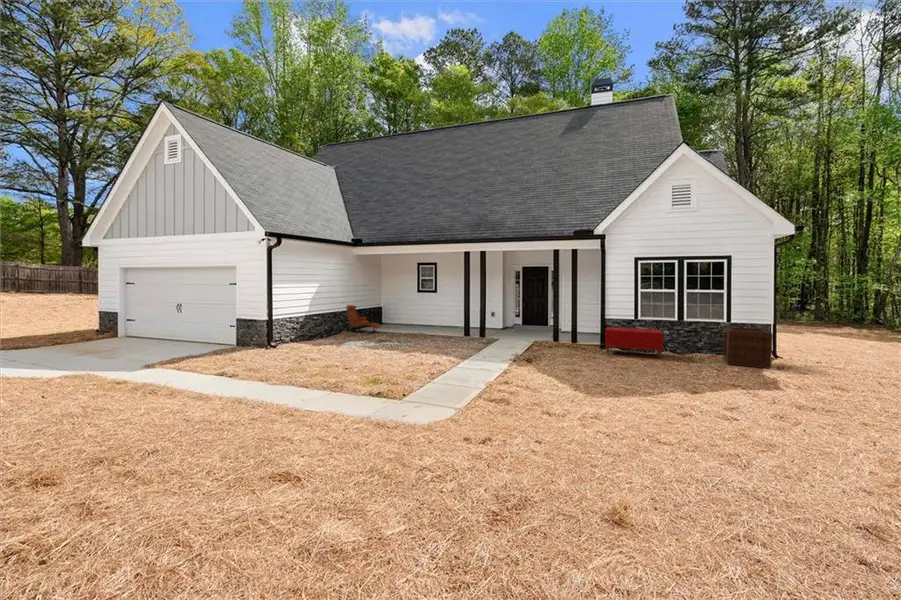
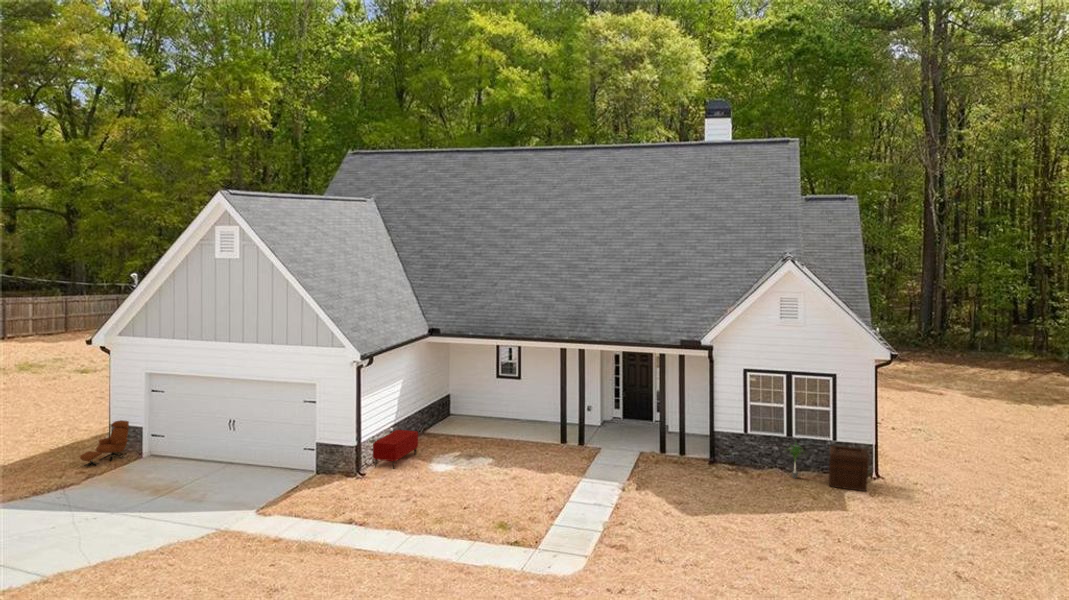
armchair: present [347,305,380,332] -> present [80,420,129,467]
potted plant: none [674,321,703,359] -> present [790,444,801,479]
bench: present [605,327,664,358] -> present [373,430,418,469]

